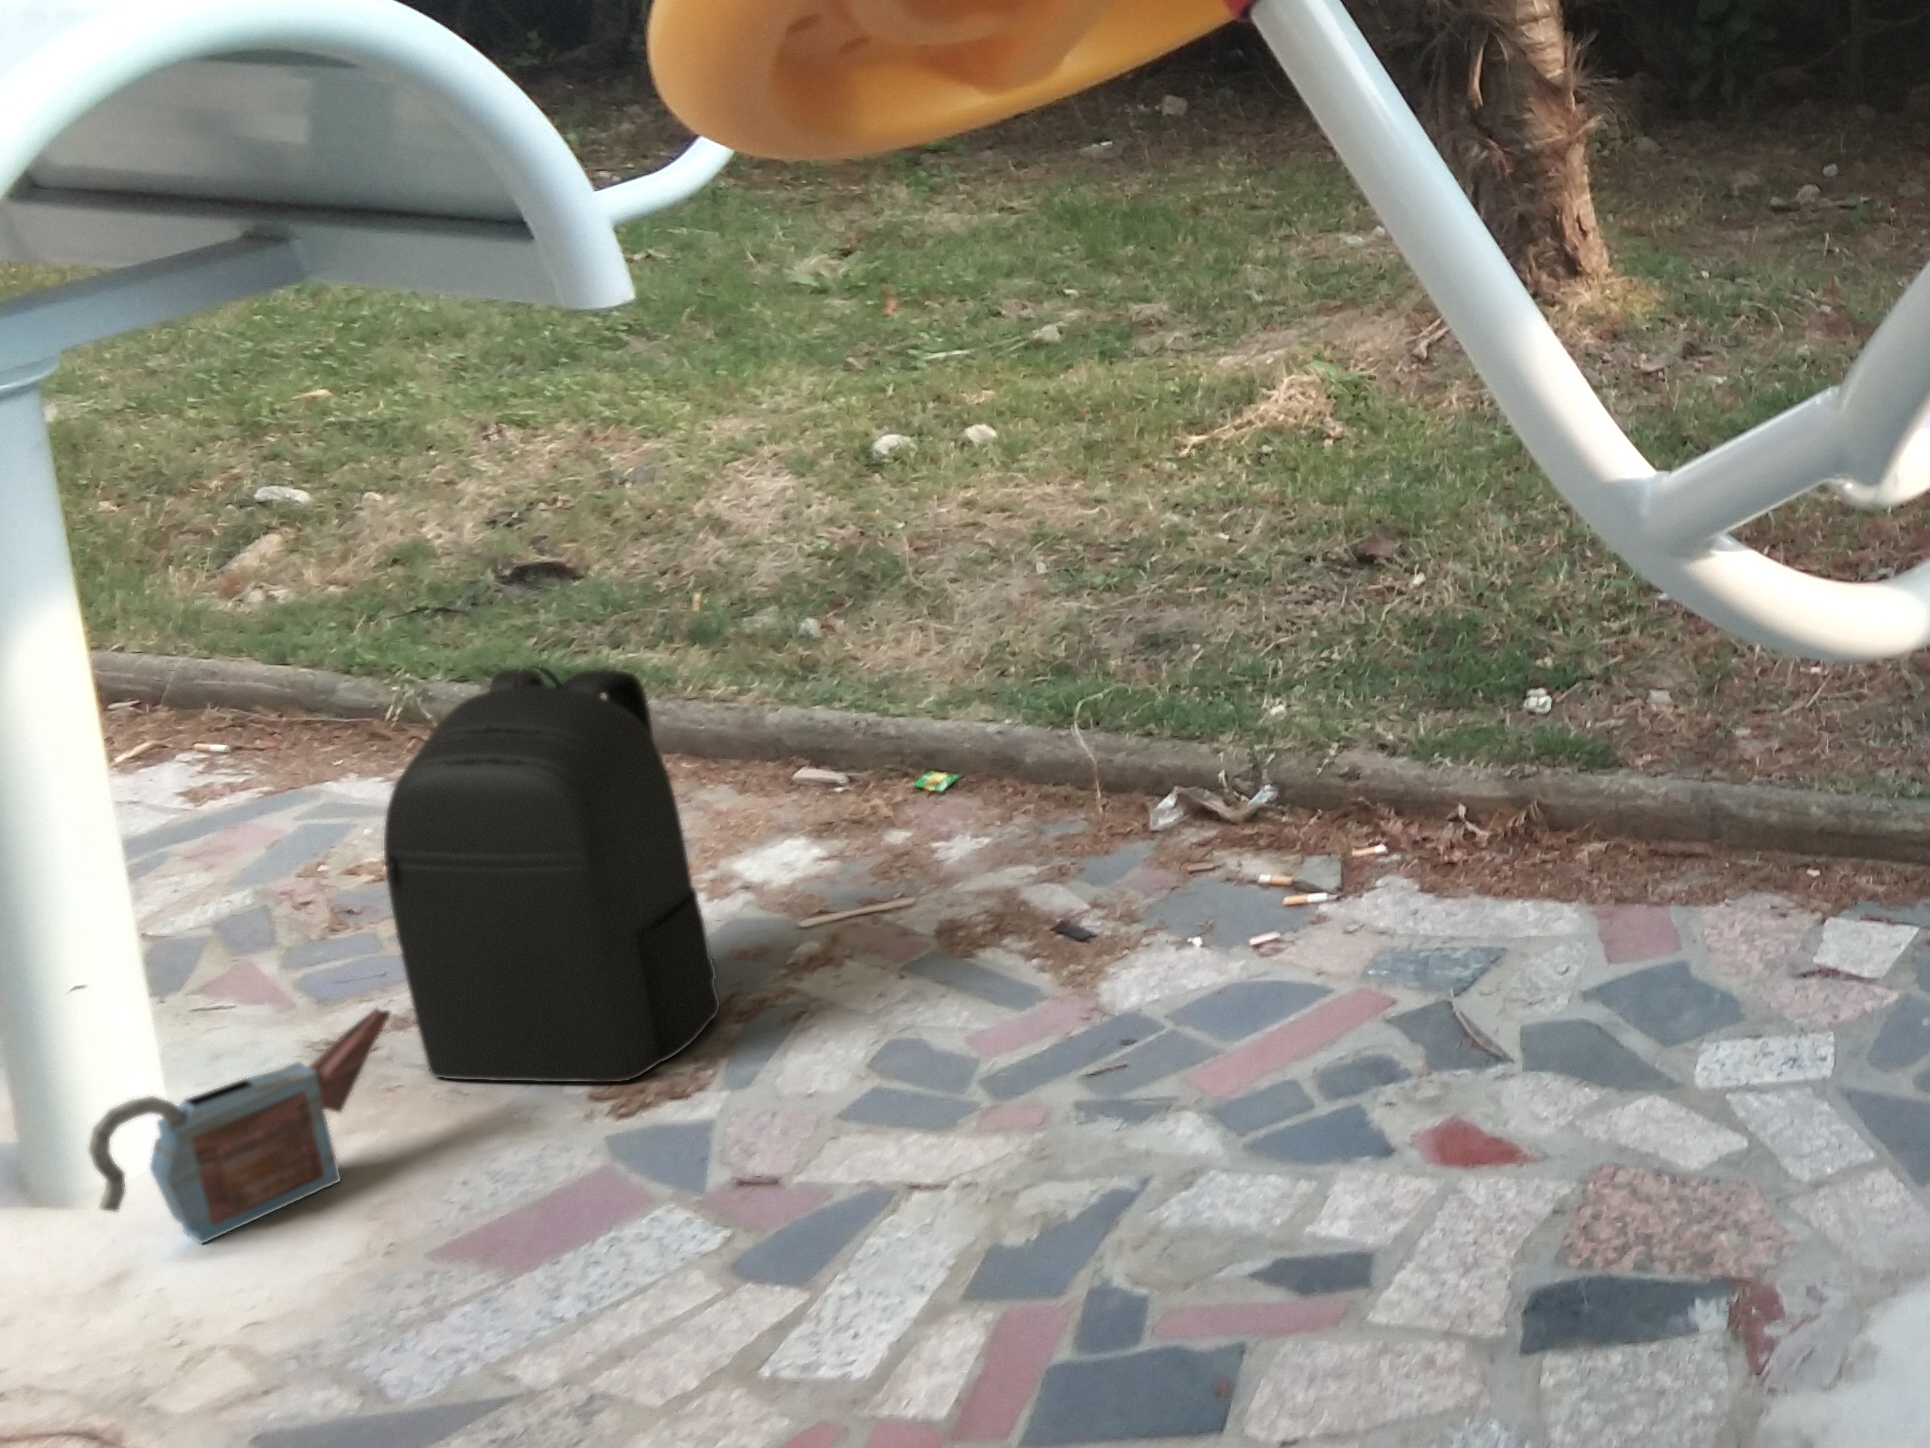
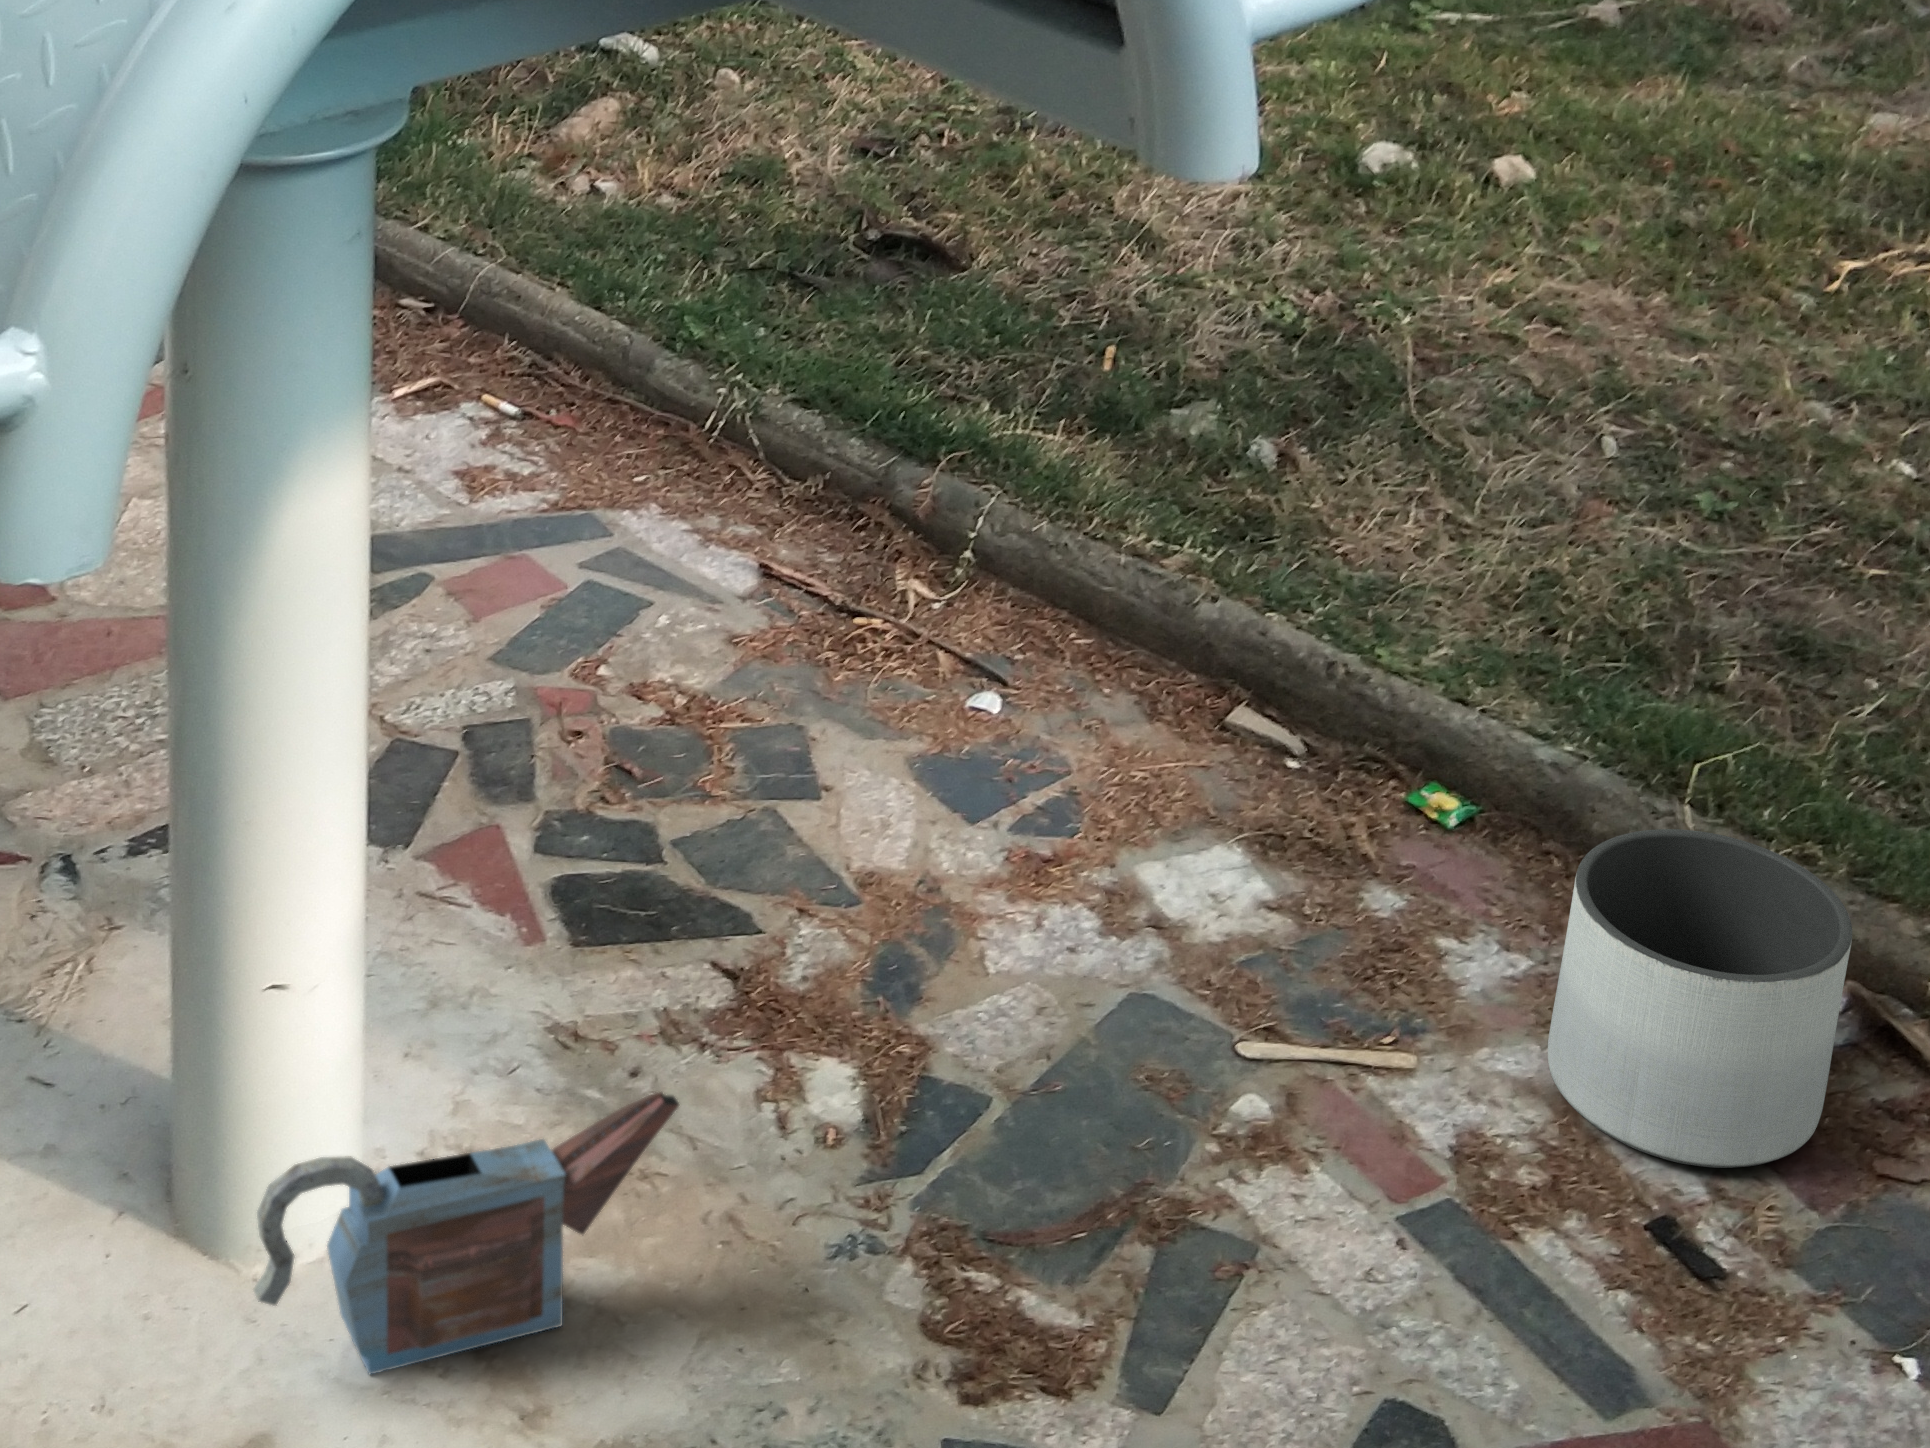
backpack: present [384,665,720,1082] -> none [701,588,1135,1288]
planter: none [978,715,1154,903] -> present [1548,829,1852,1168]

